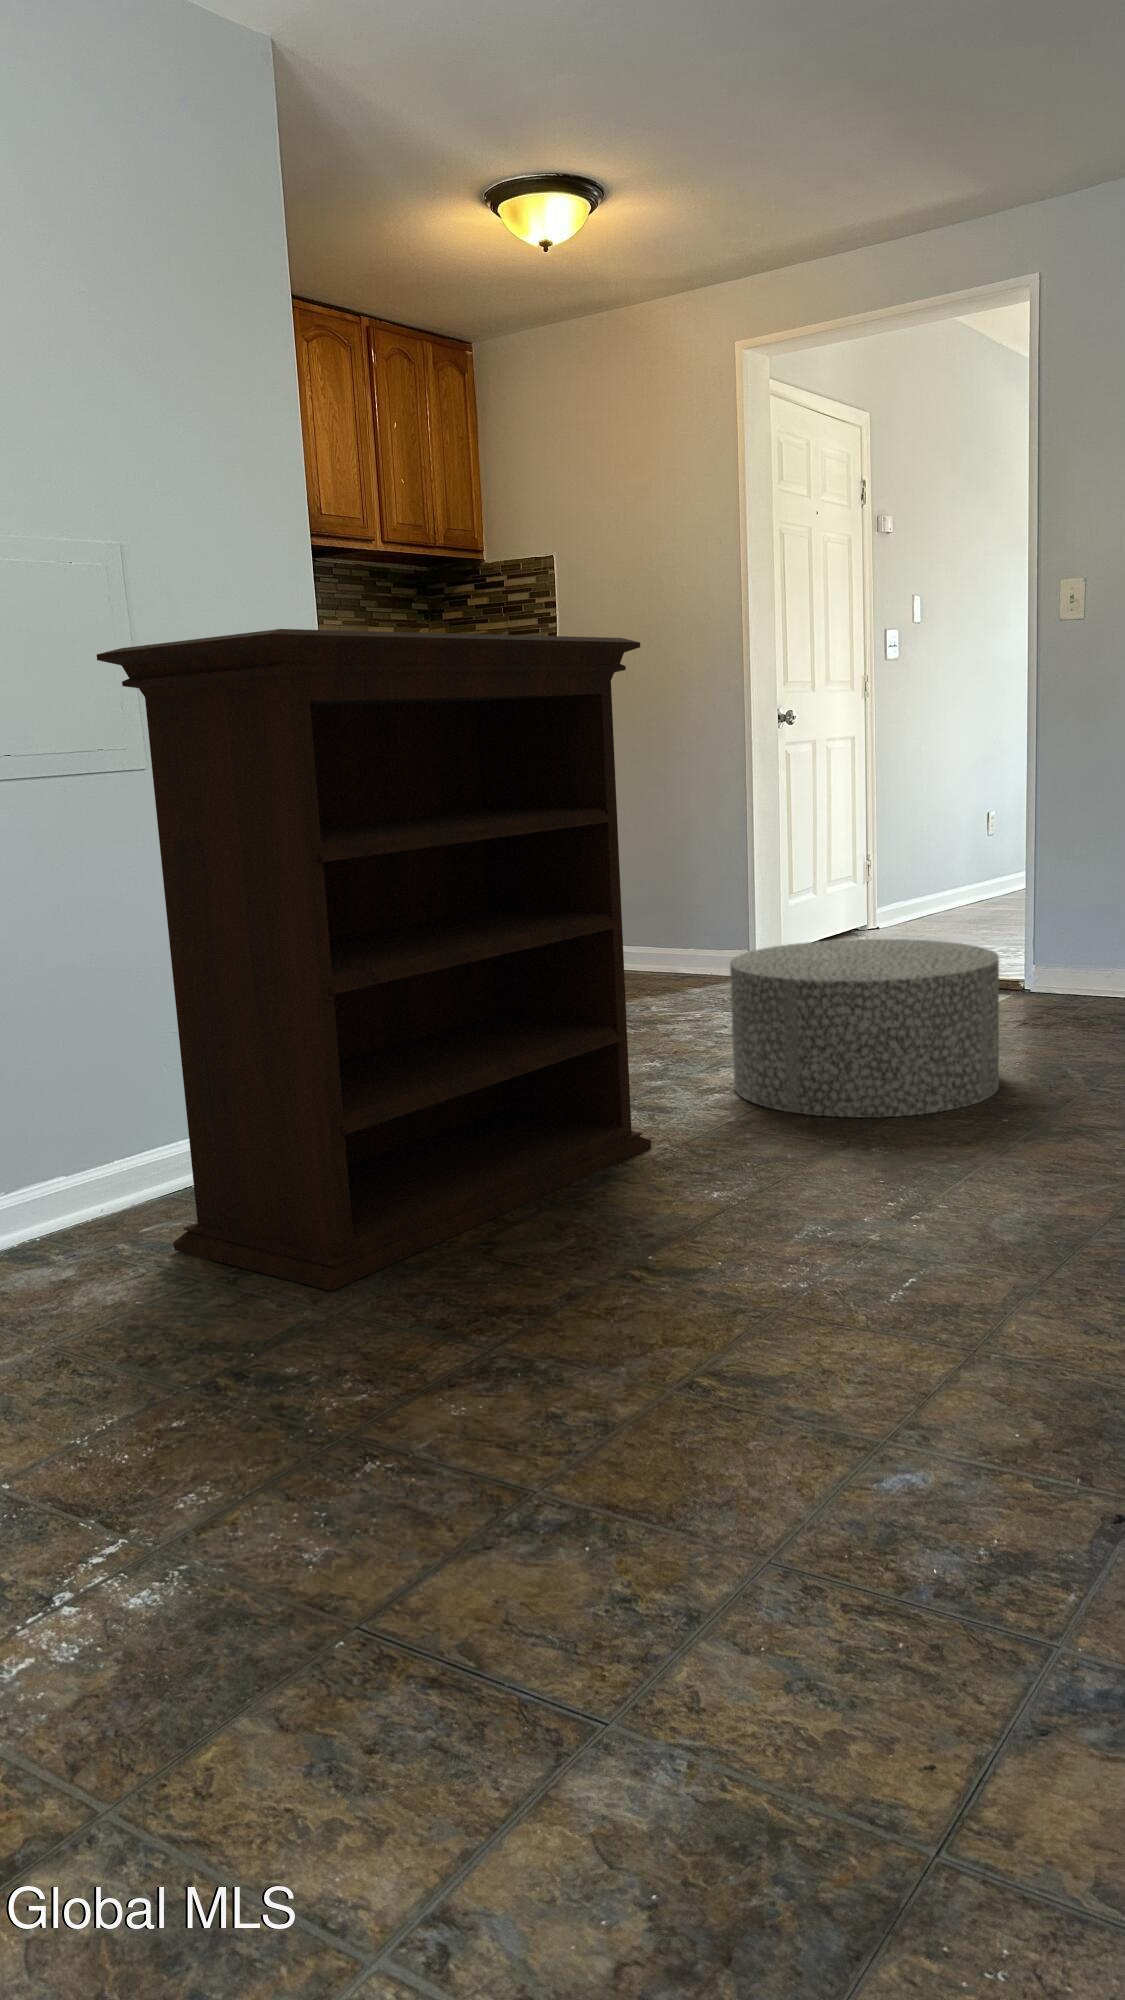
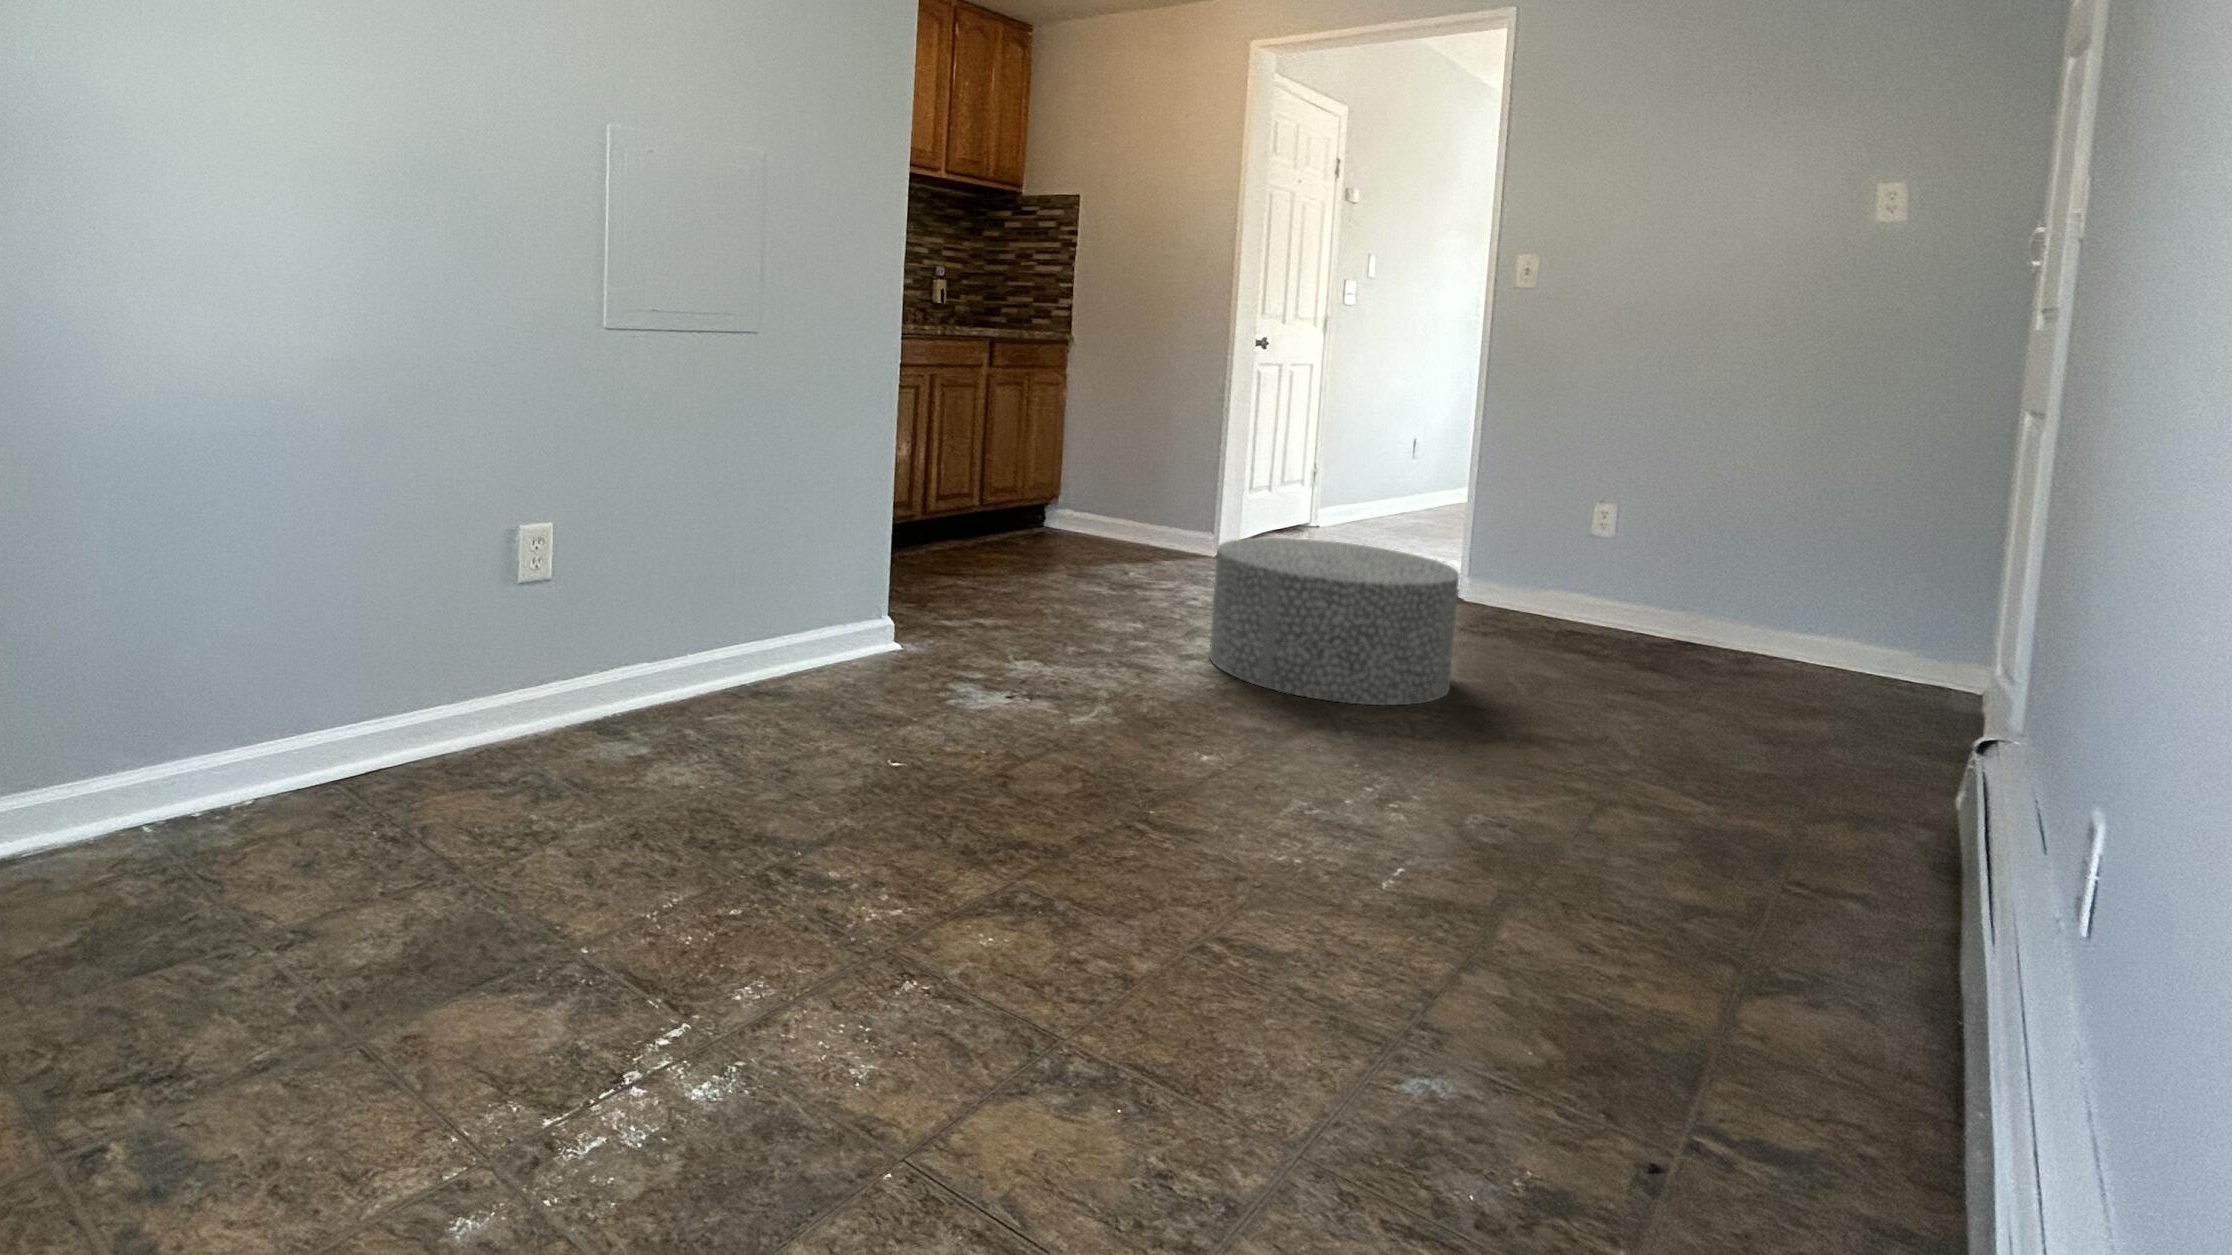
bookshelf: present [97,629,651,1291] -> none [732,230,1180,801]

